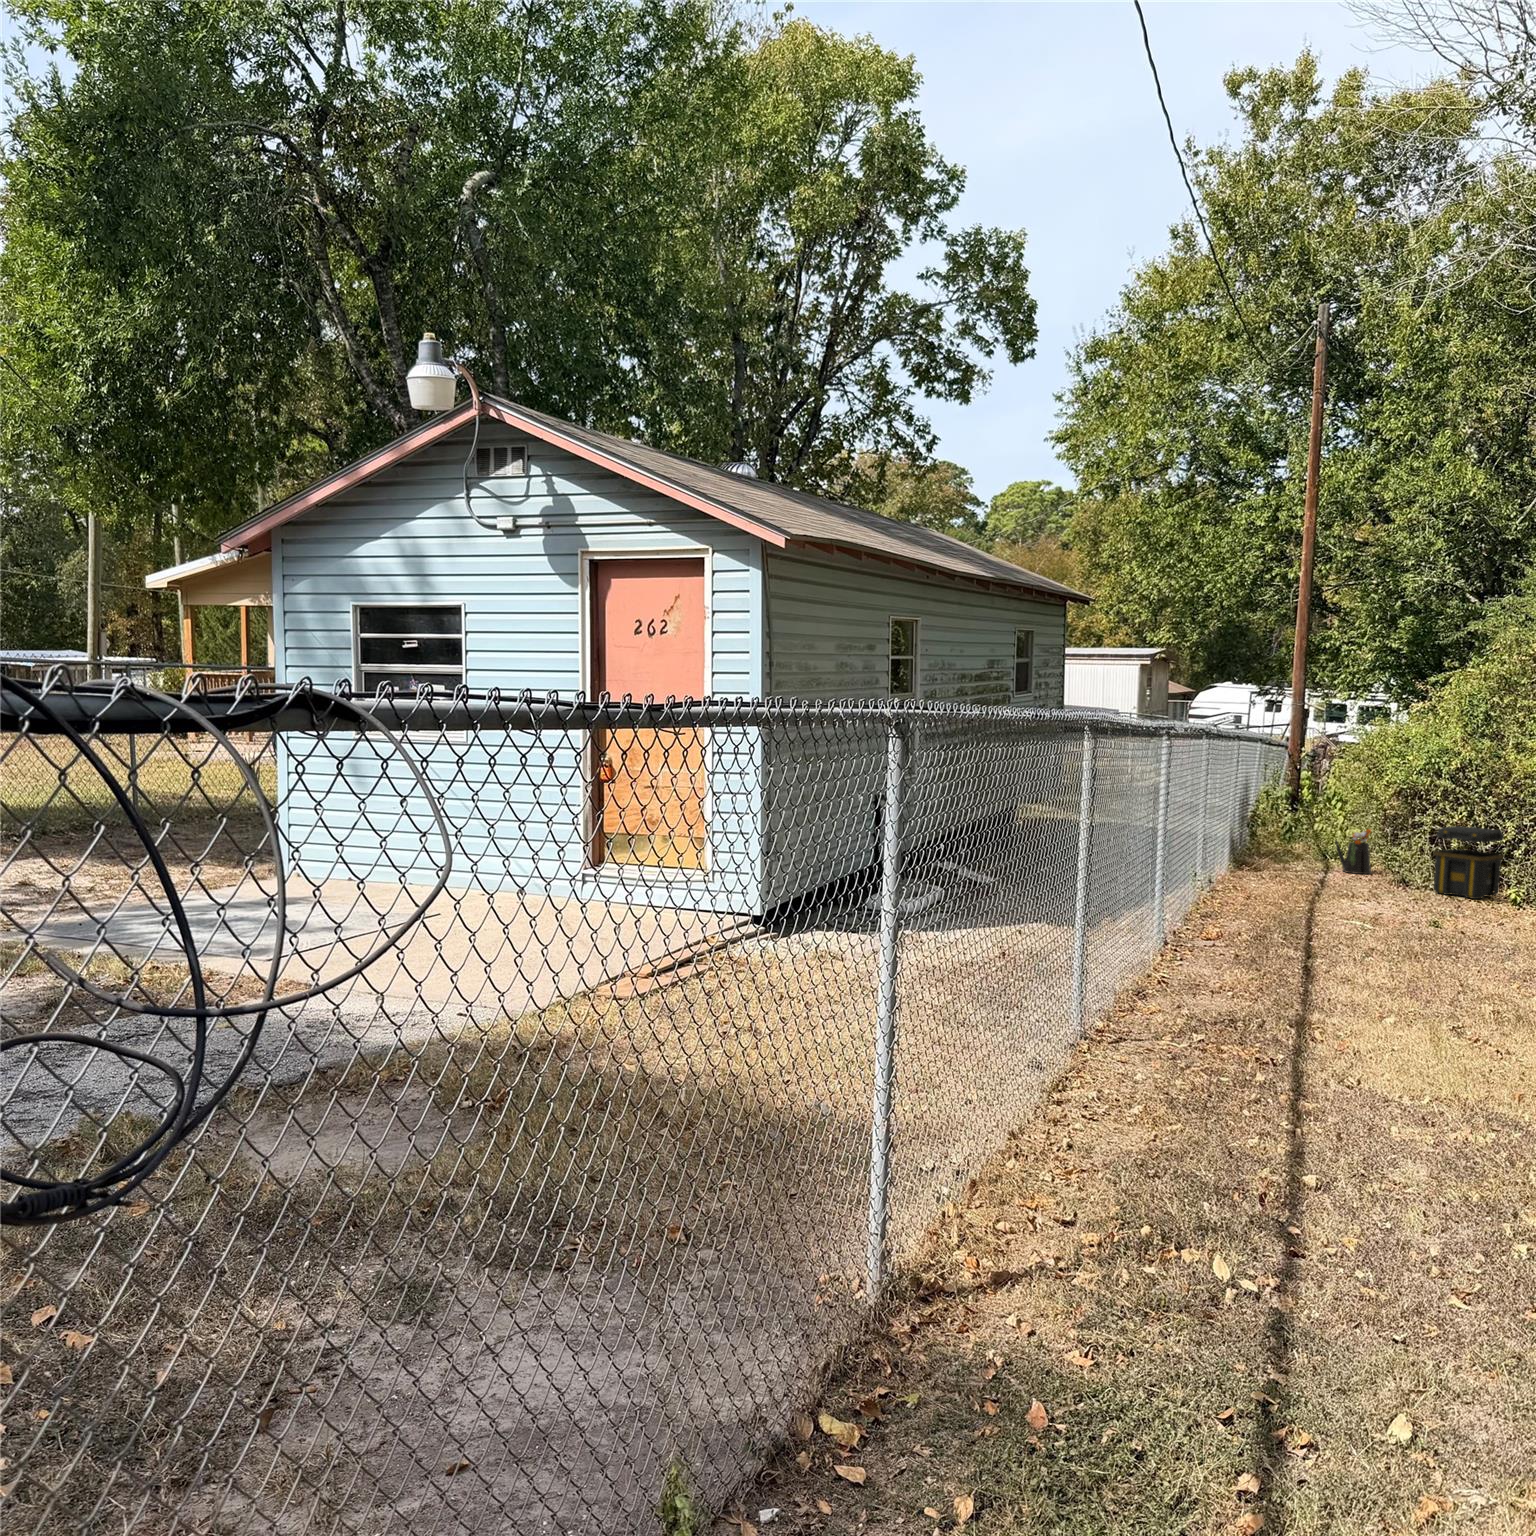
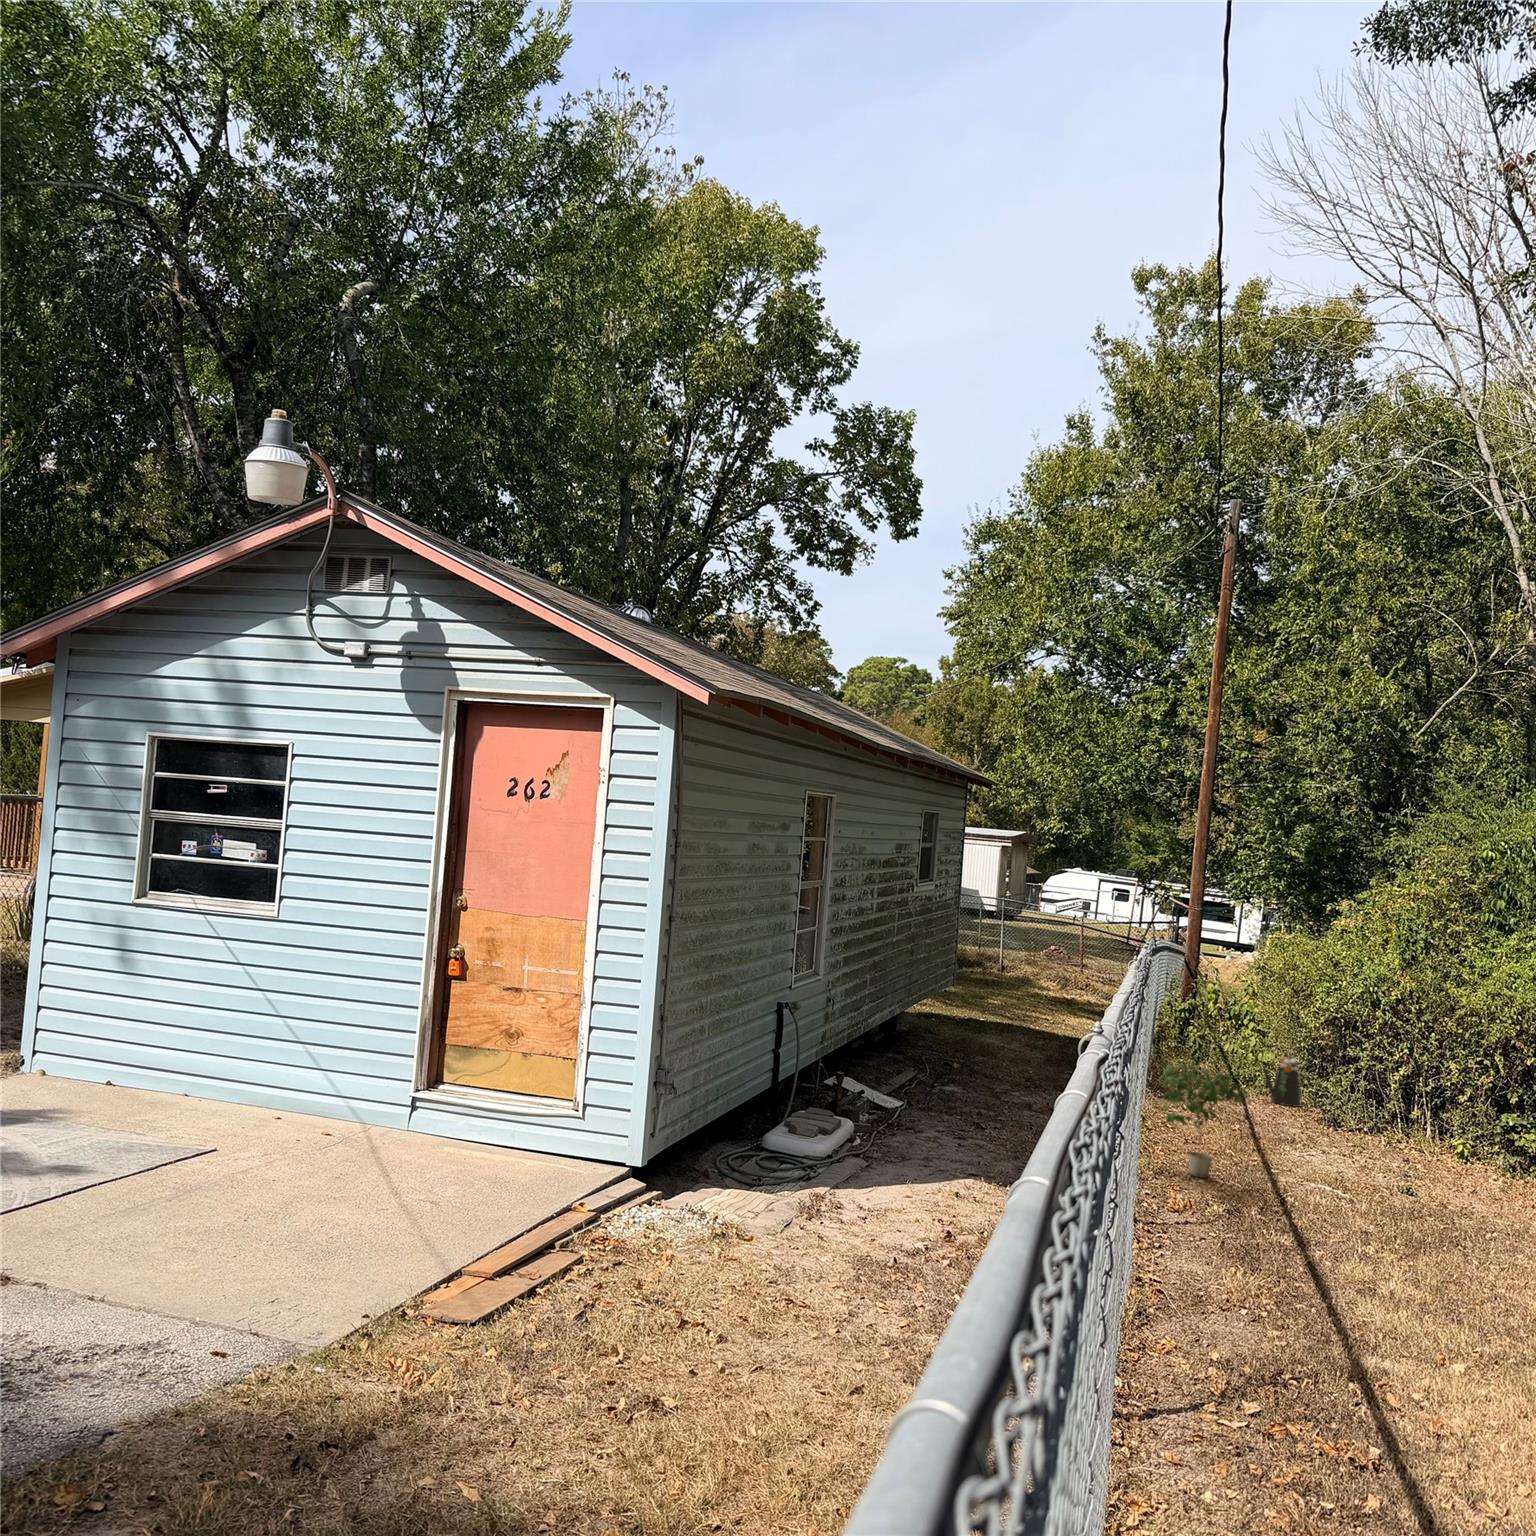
toolbox: present [1434,826,1504,899] -> none [1381,1061,1454,1147]
potted plant: none [1201,828,1280,921] -> present [1159,1064,1248,1178]

